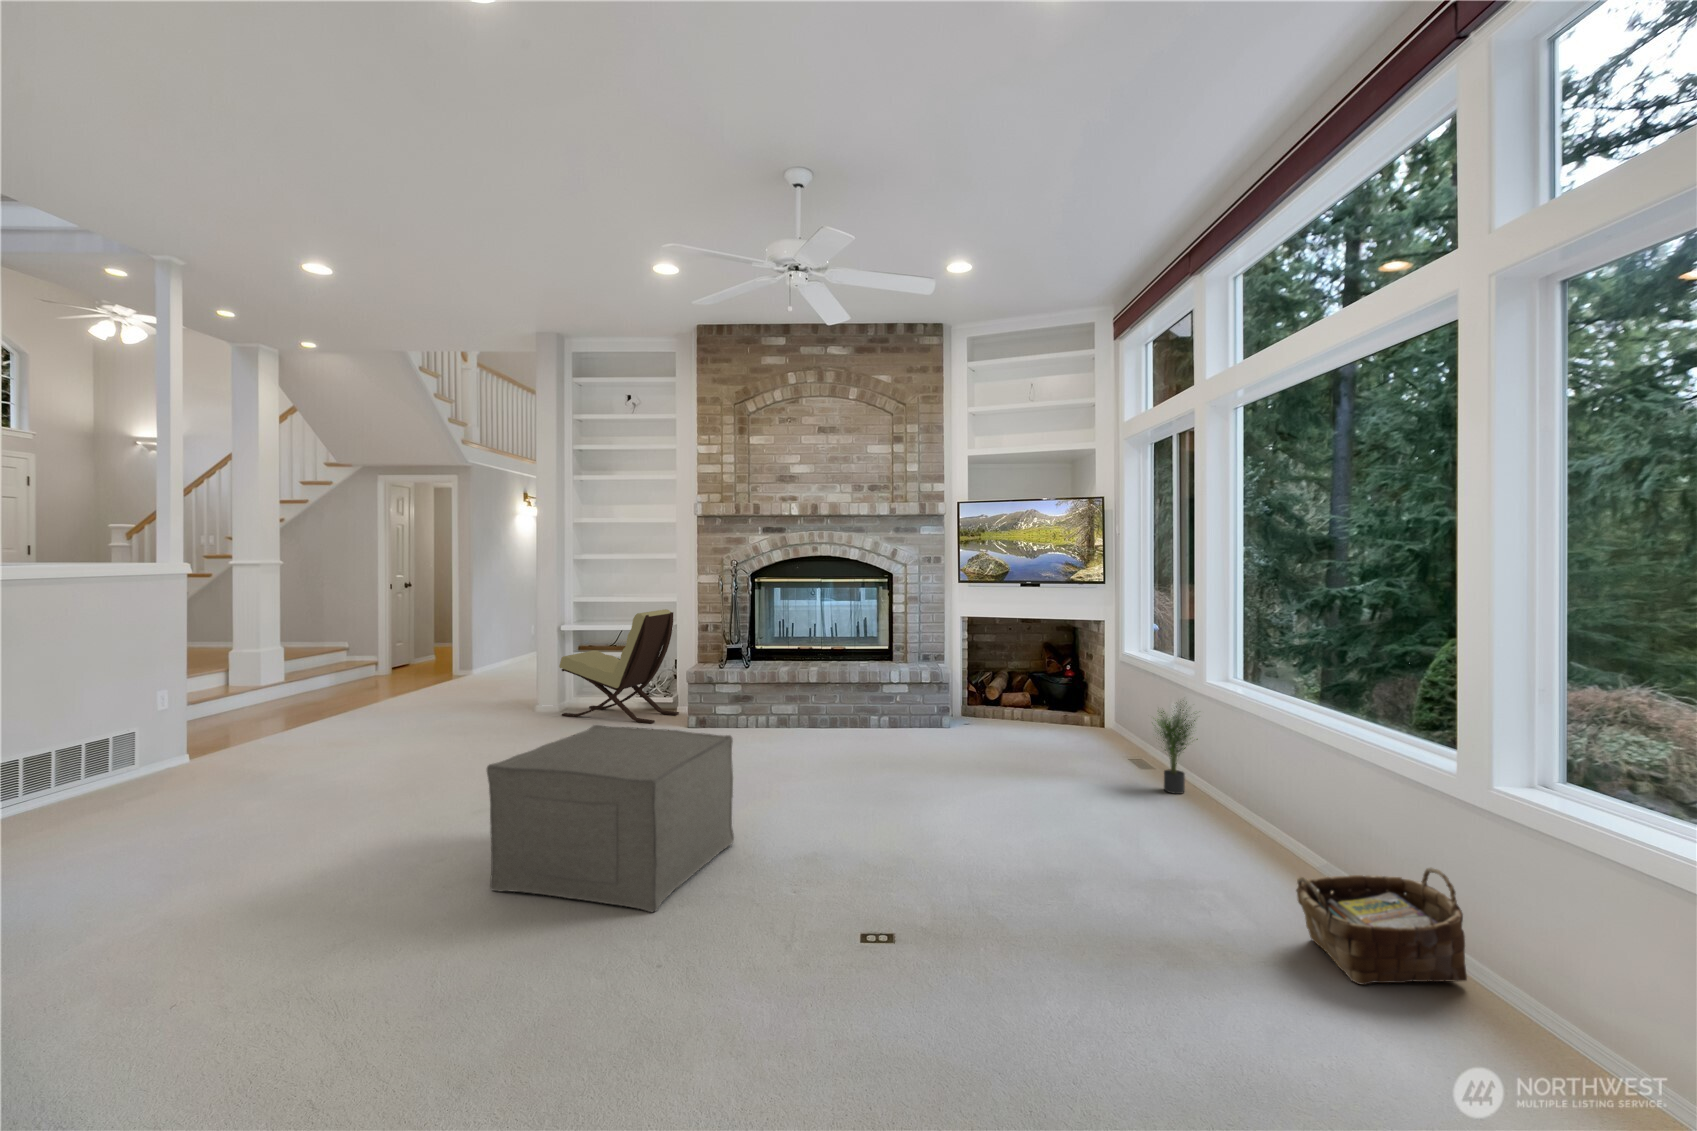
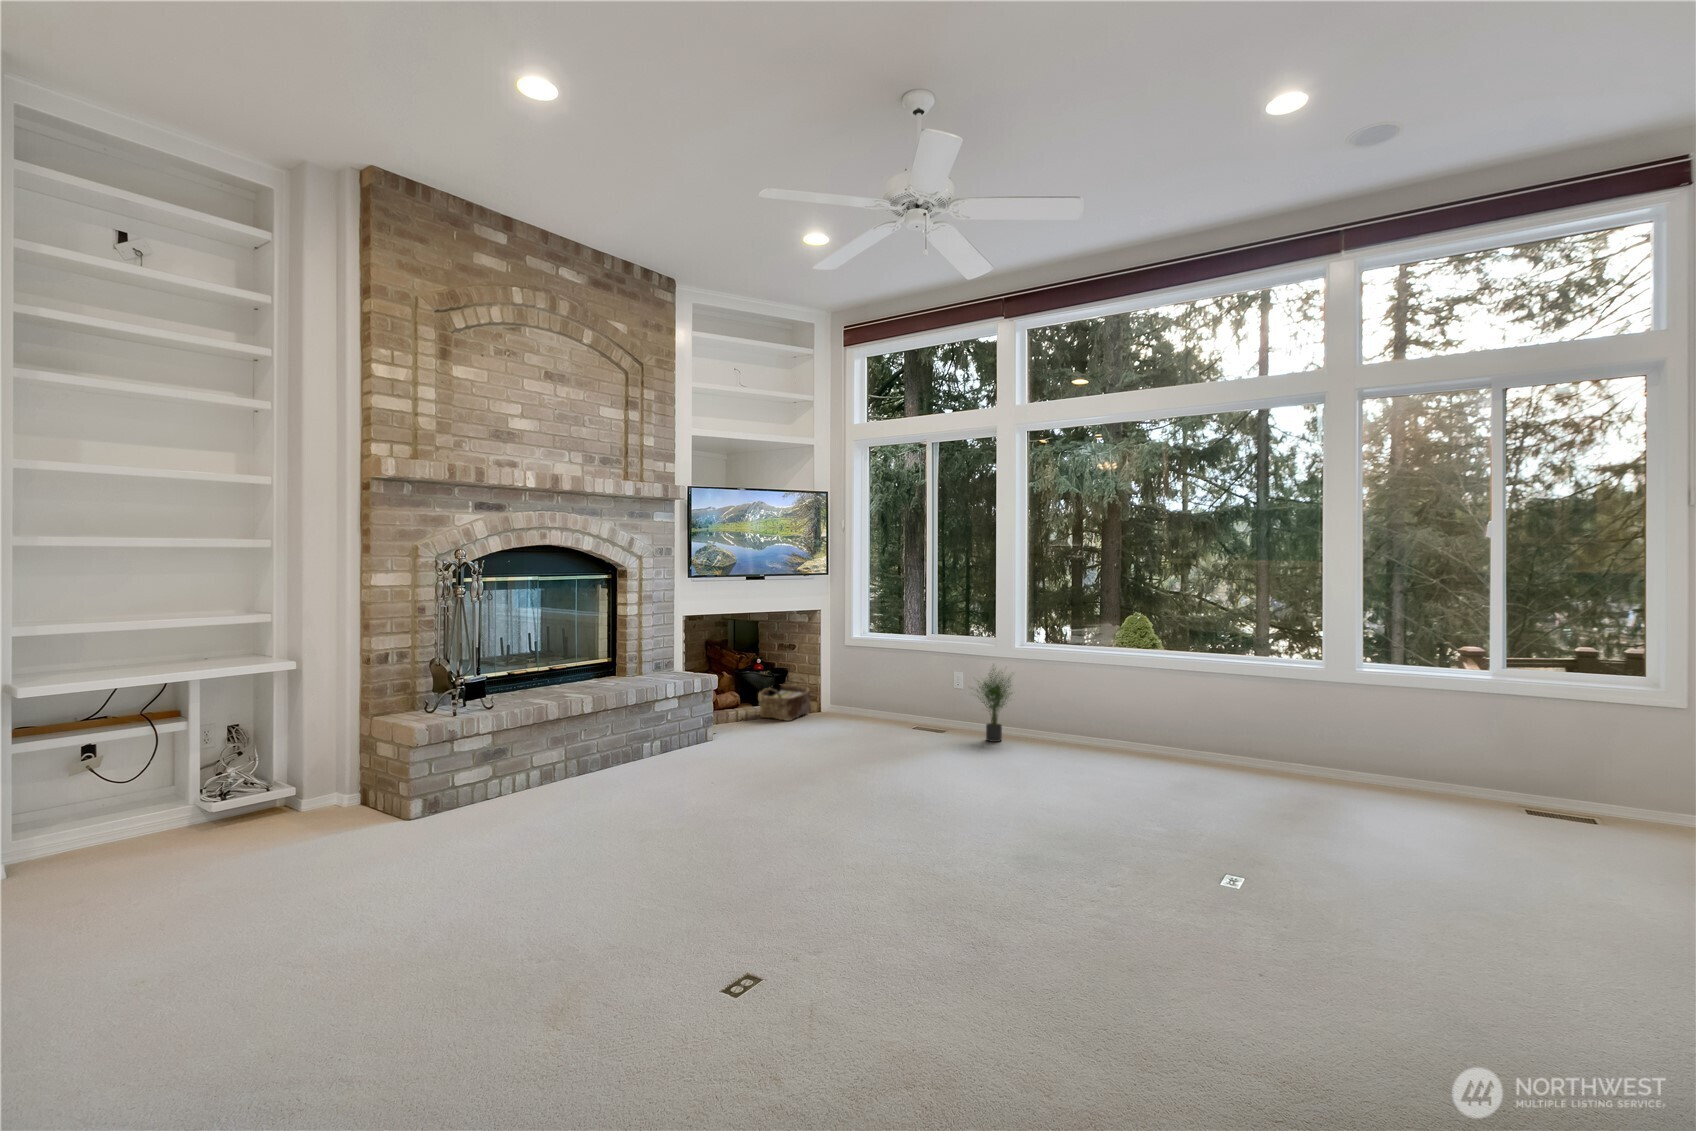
lounge chair: present [559,609,679,723] -> none [72,634,340,874]
ottoman: present [487,725,734,912] -> none [803,755,1108,1022]
woven basket: present [1296,868,1467,985] -> present [758,676,811,721]

